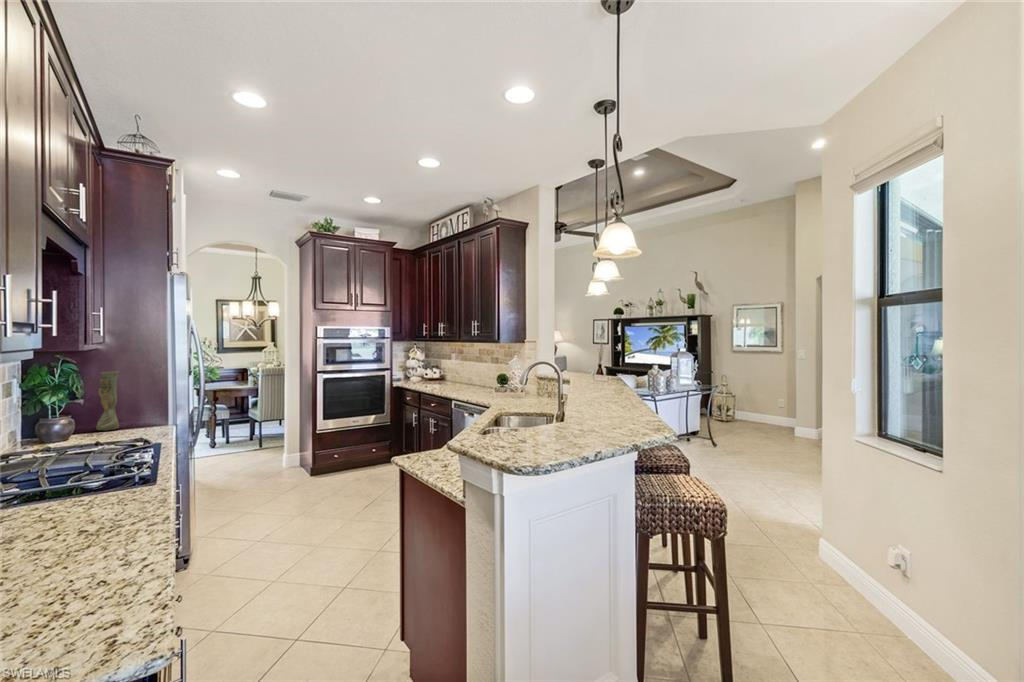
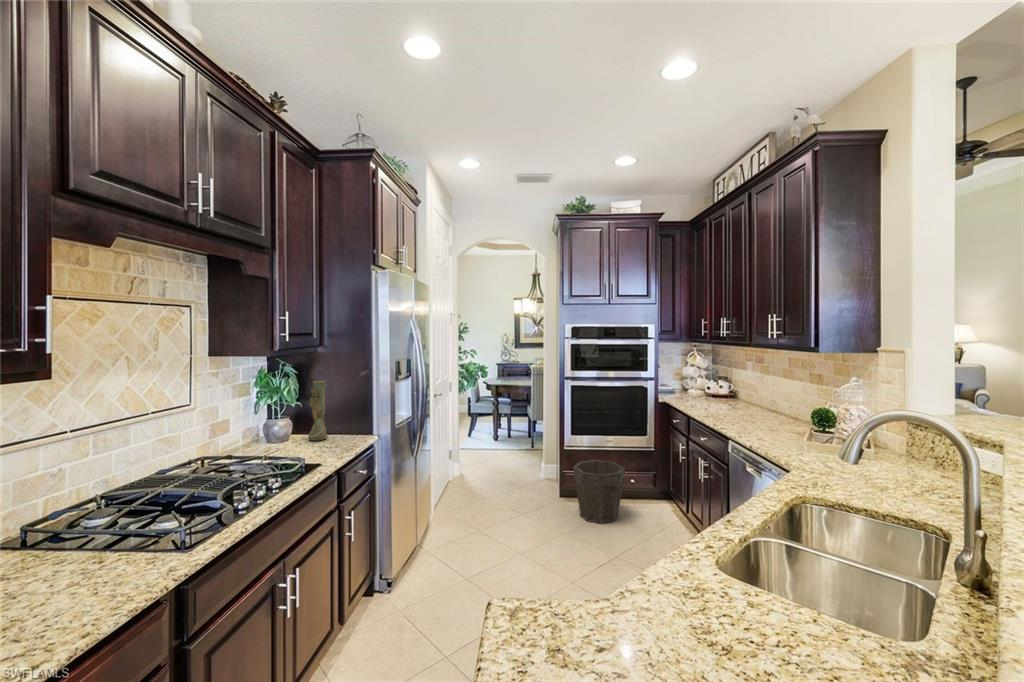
waste bin: none [329,437,372,486] -> present [573,460,625,524]

